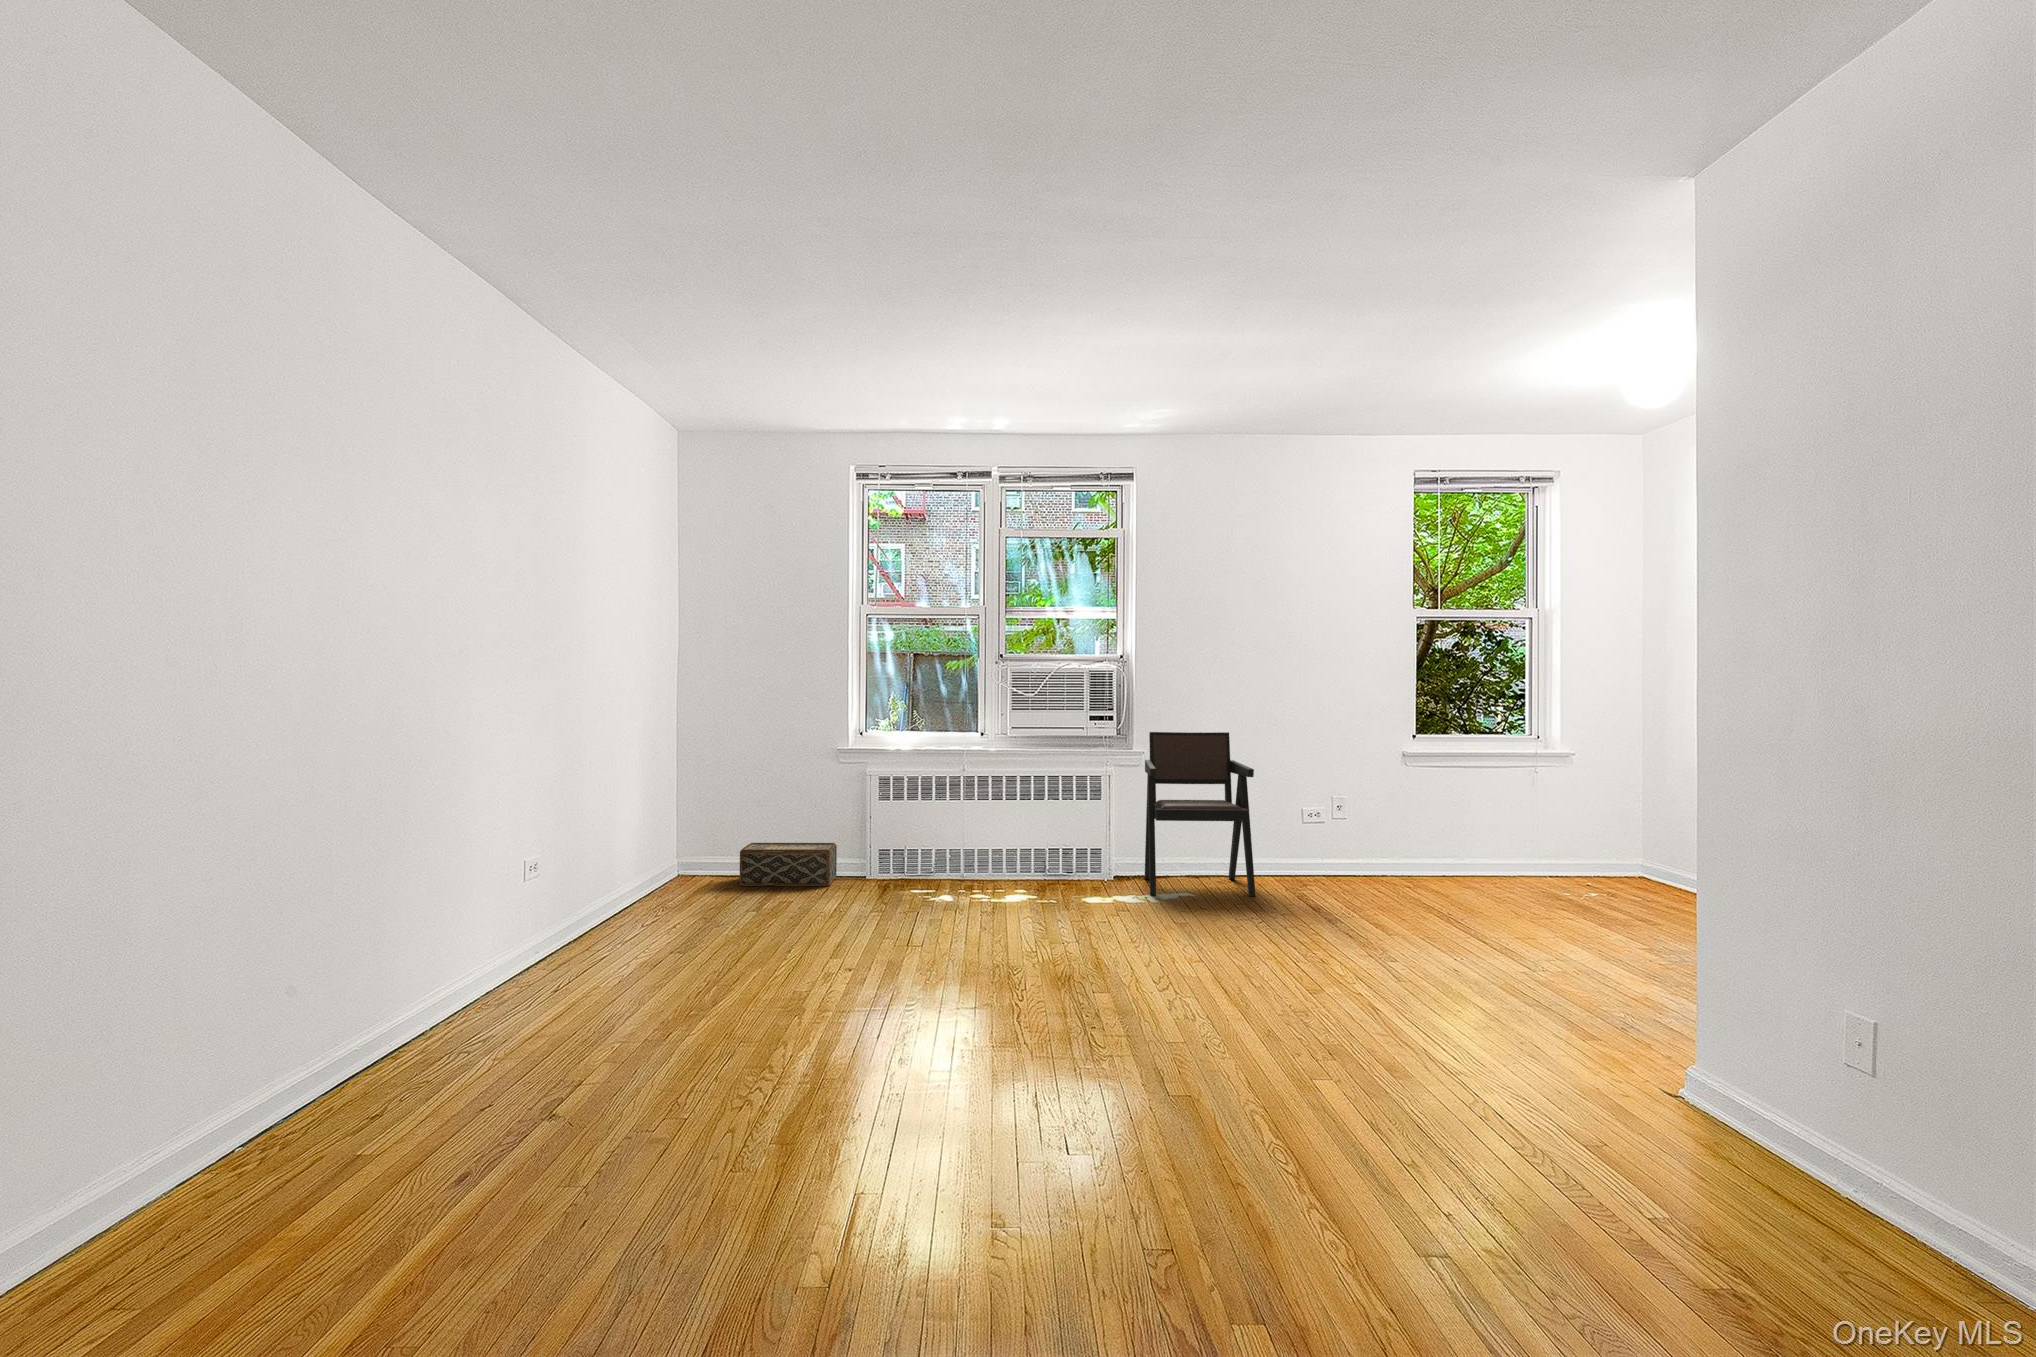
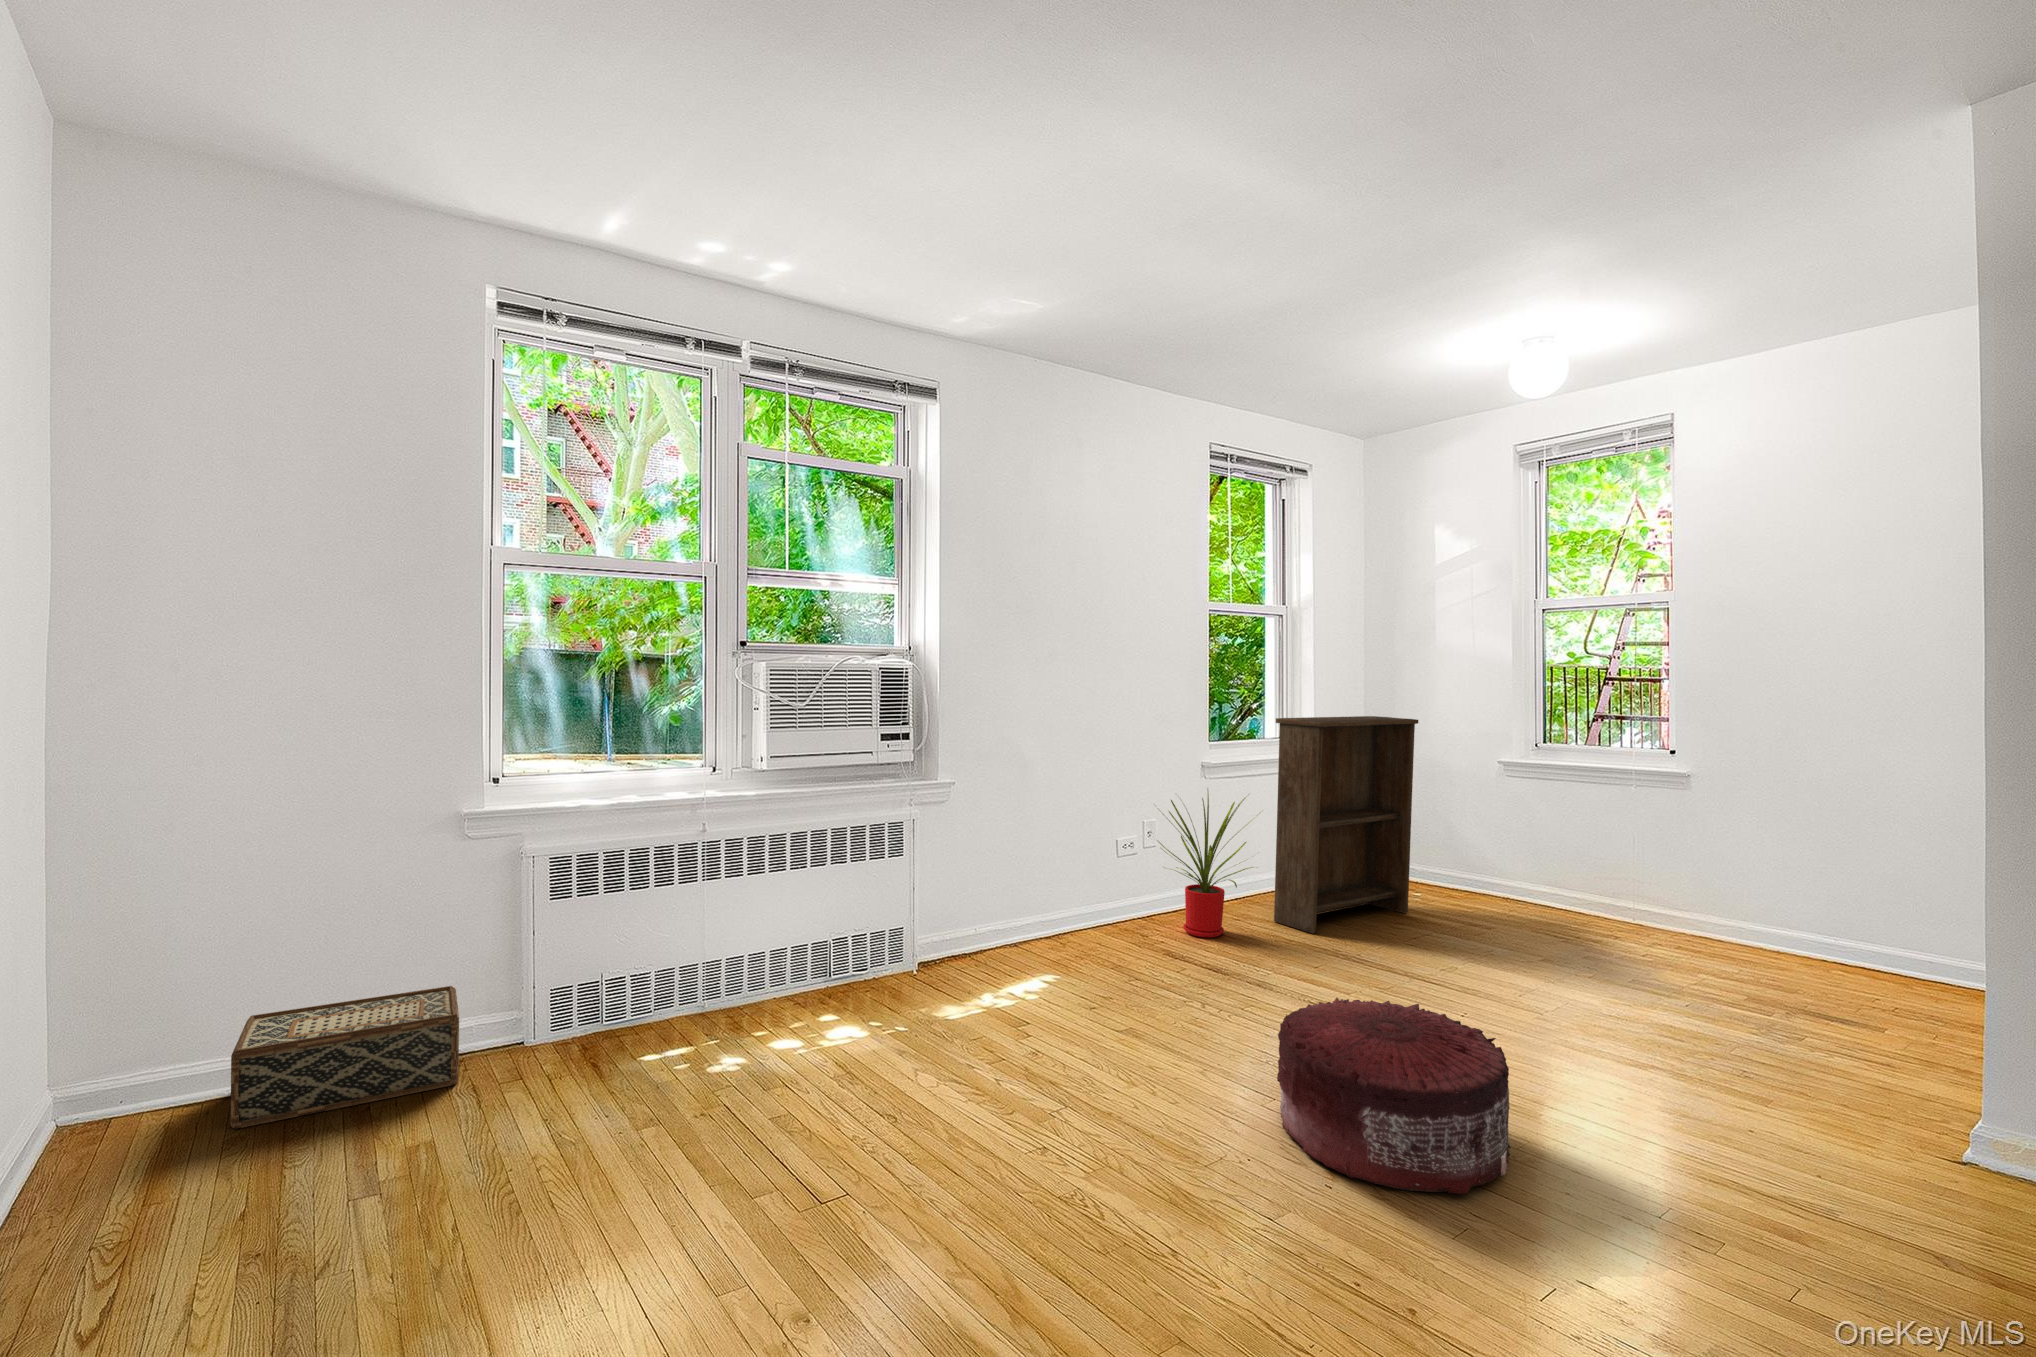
bookshelf: none [1438,709,1600,895] -> present [1274,716,1418,933]
armchair: present [1145,732,1256,896] -> none [956,751,1137,1000]
house plant: none [1317,767,1410,888] -> present [1157,793,1261,938]
pouf: none [1206,878,1350,970] -> present [1277,998,1511,1194]

